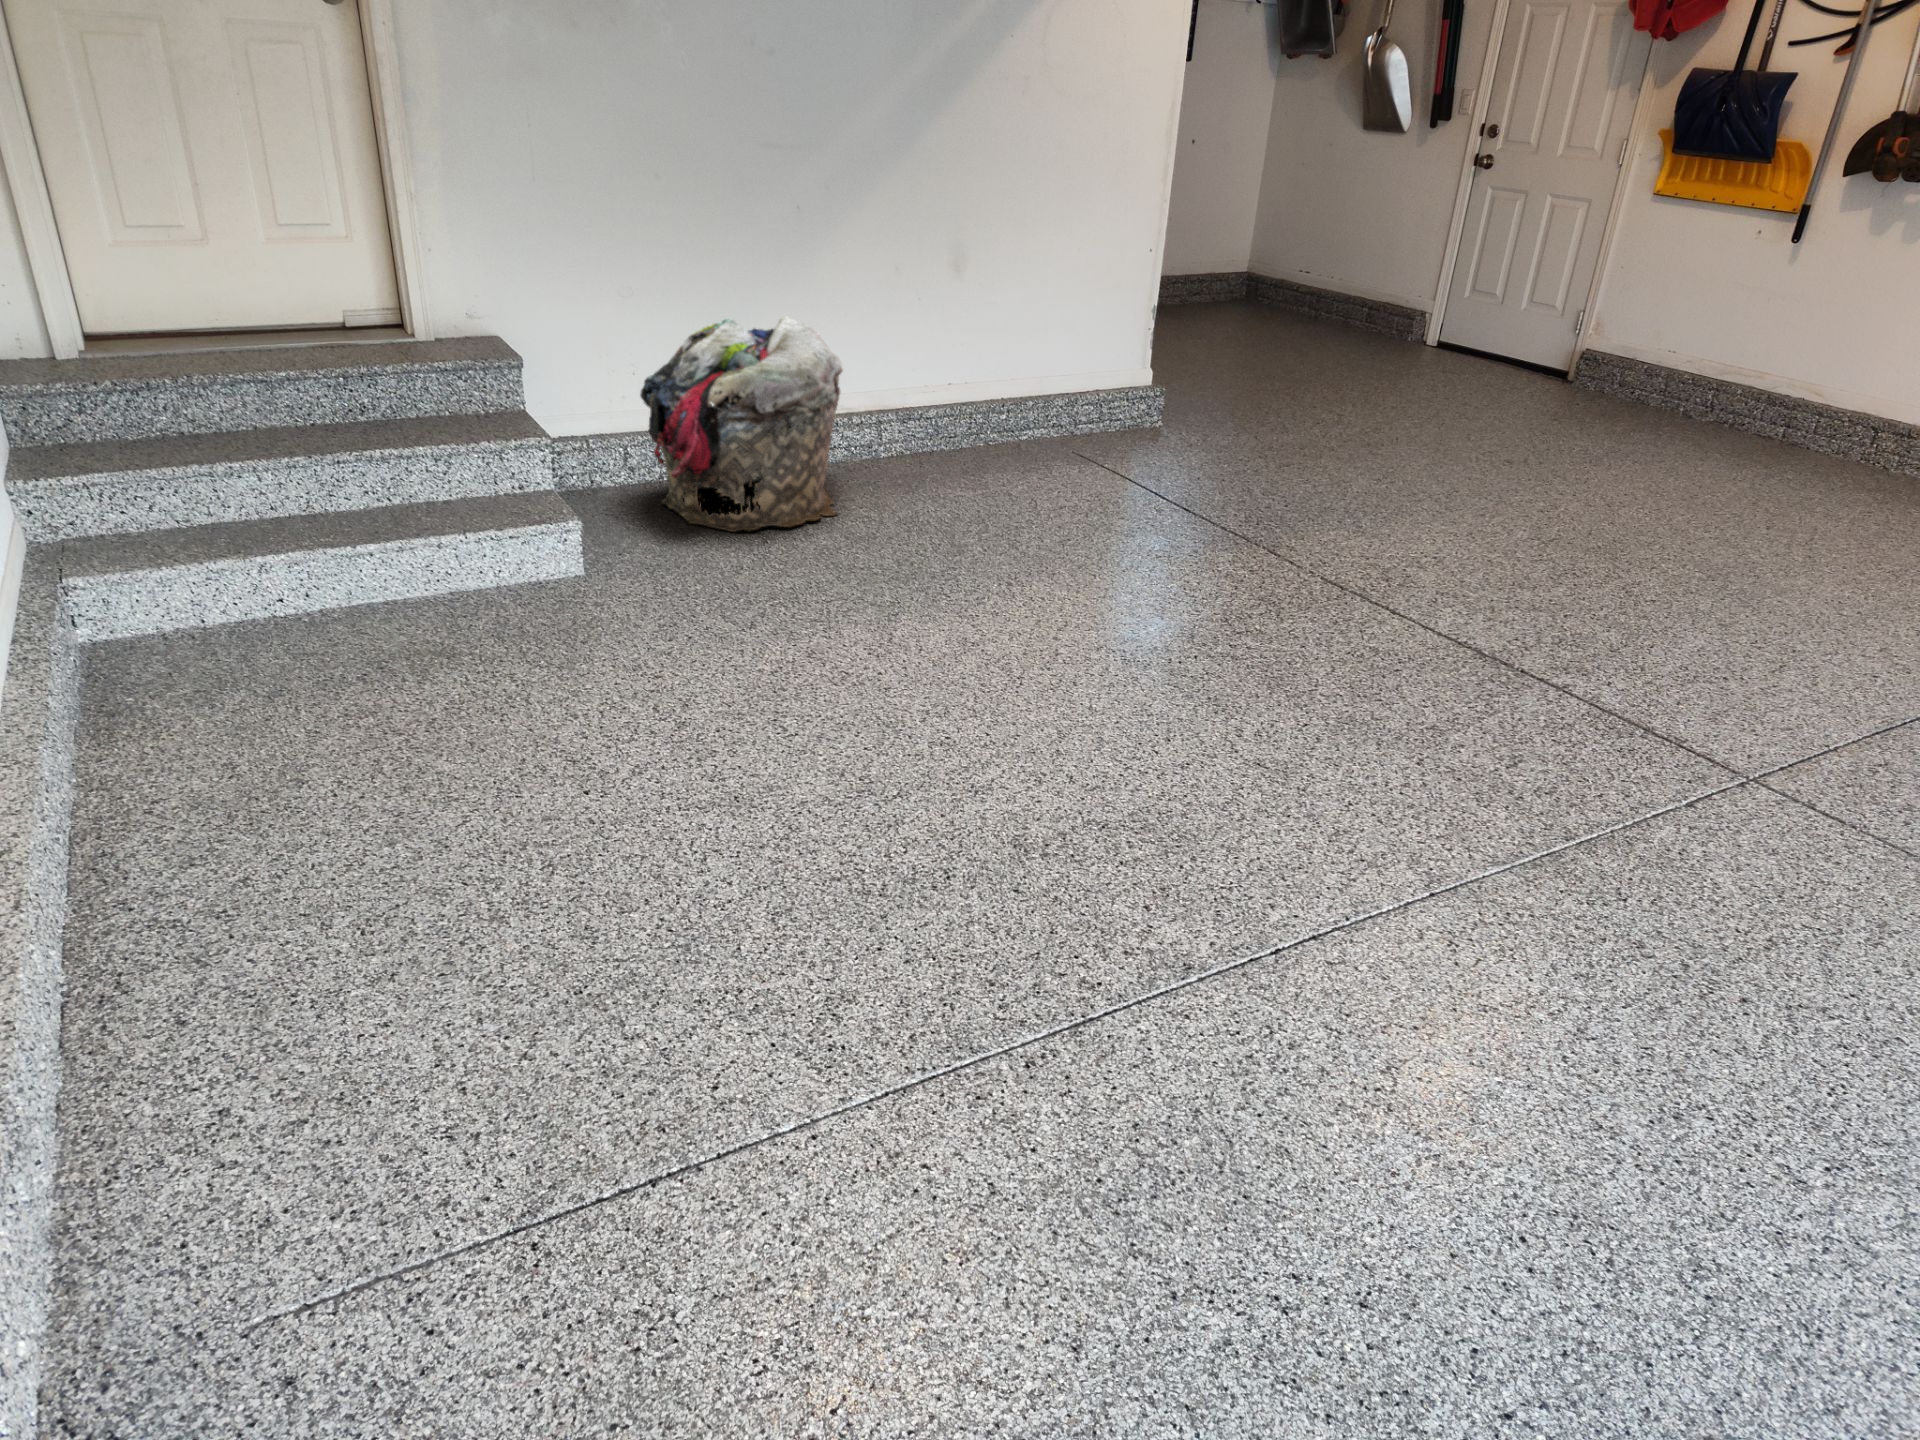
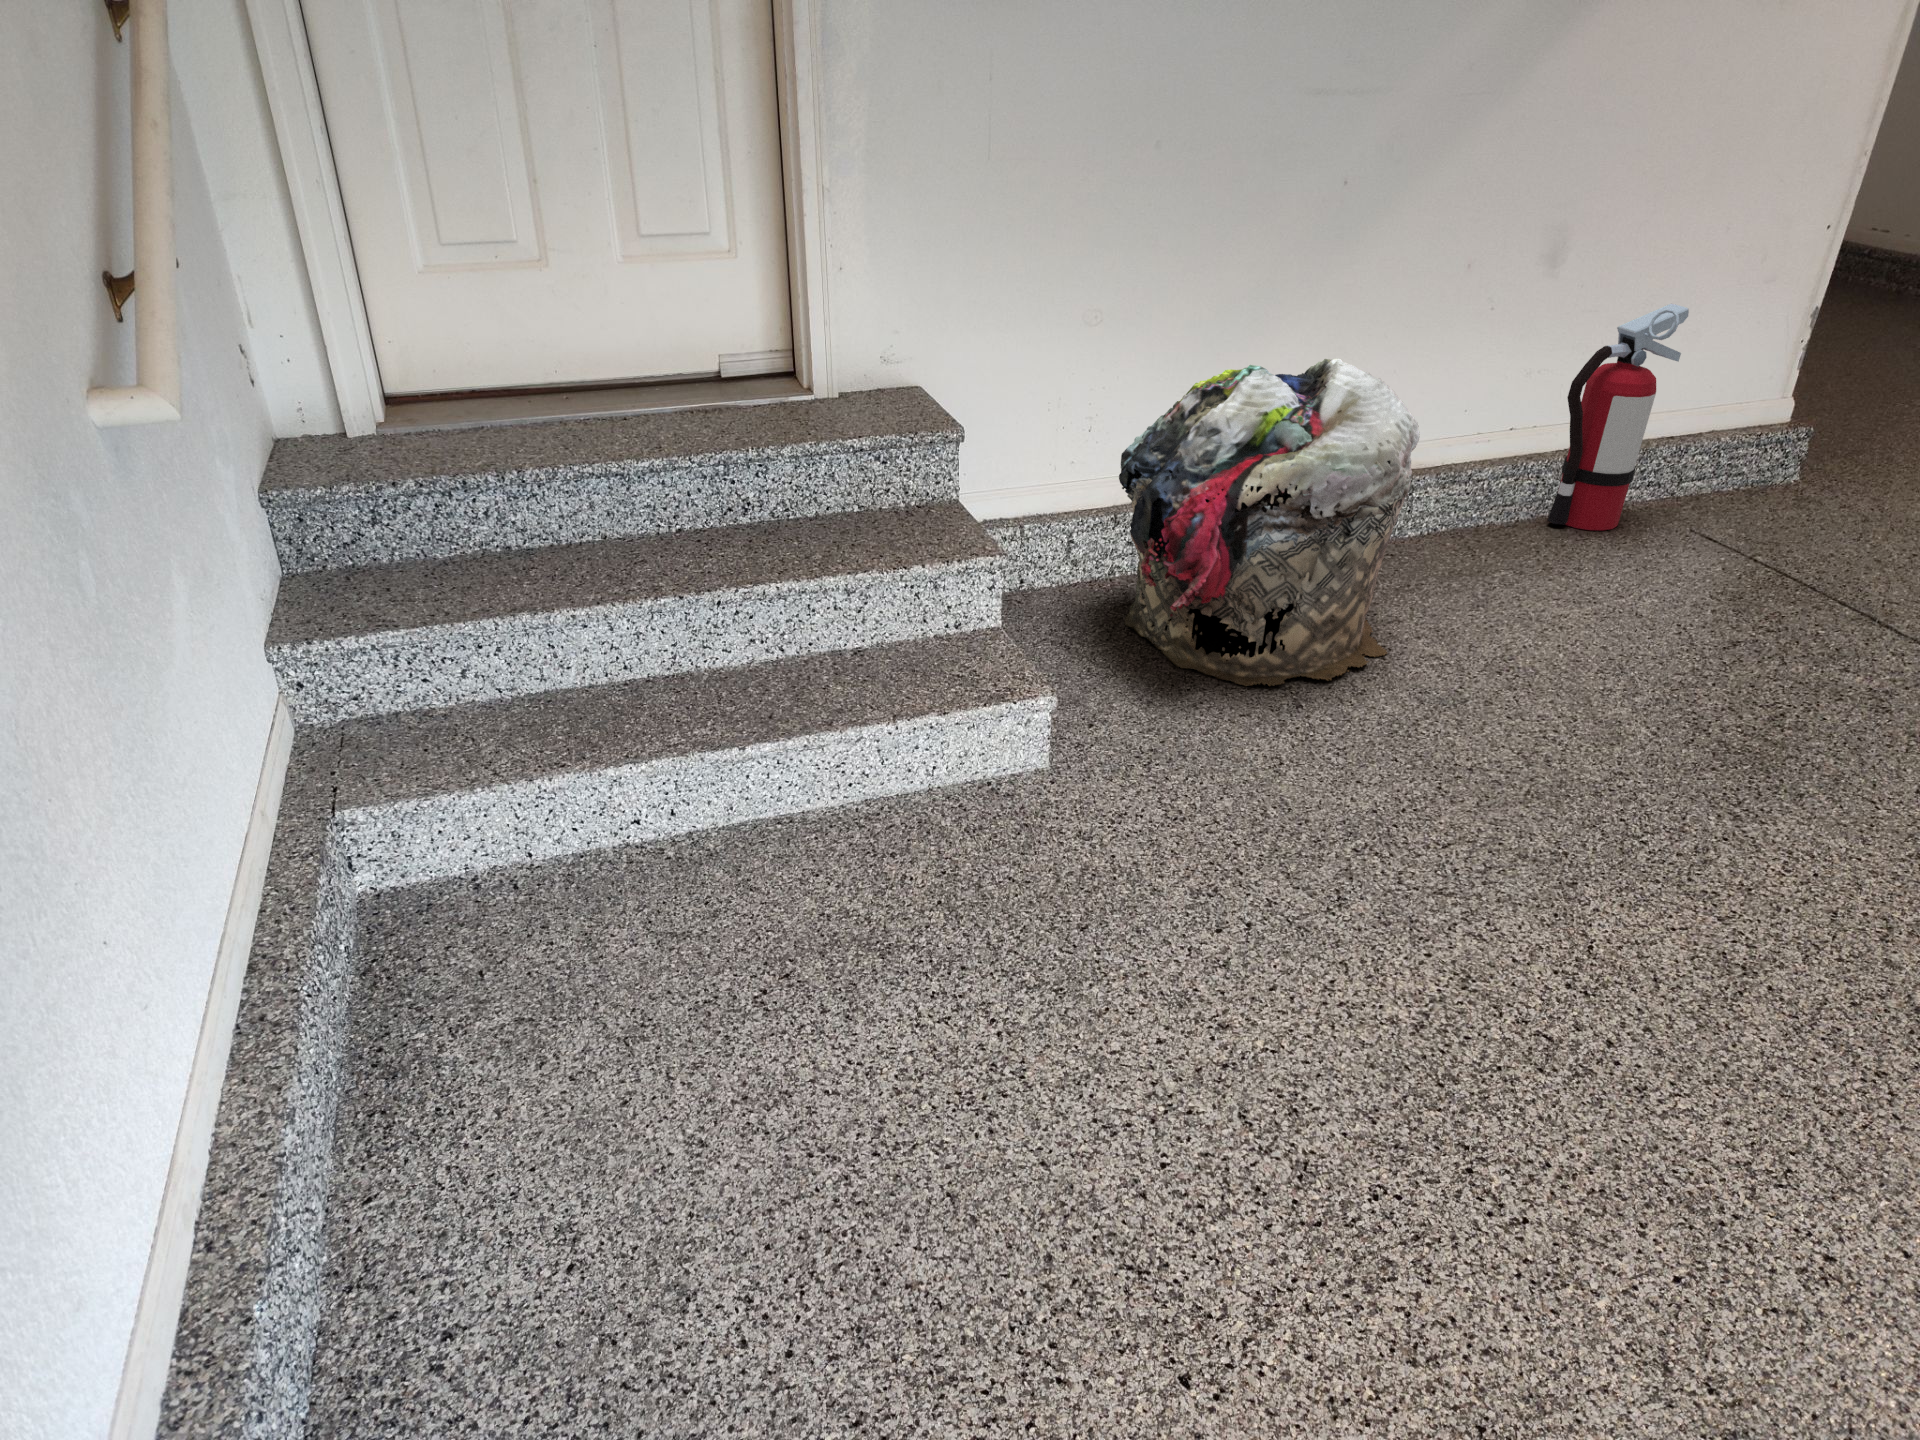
fire extinguisher: none [981,293,1057,450] -> present [1548,304,1689,530]

